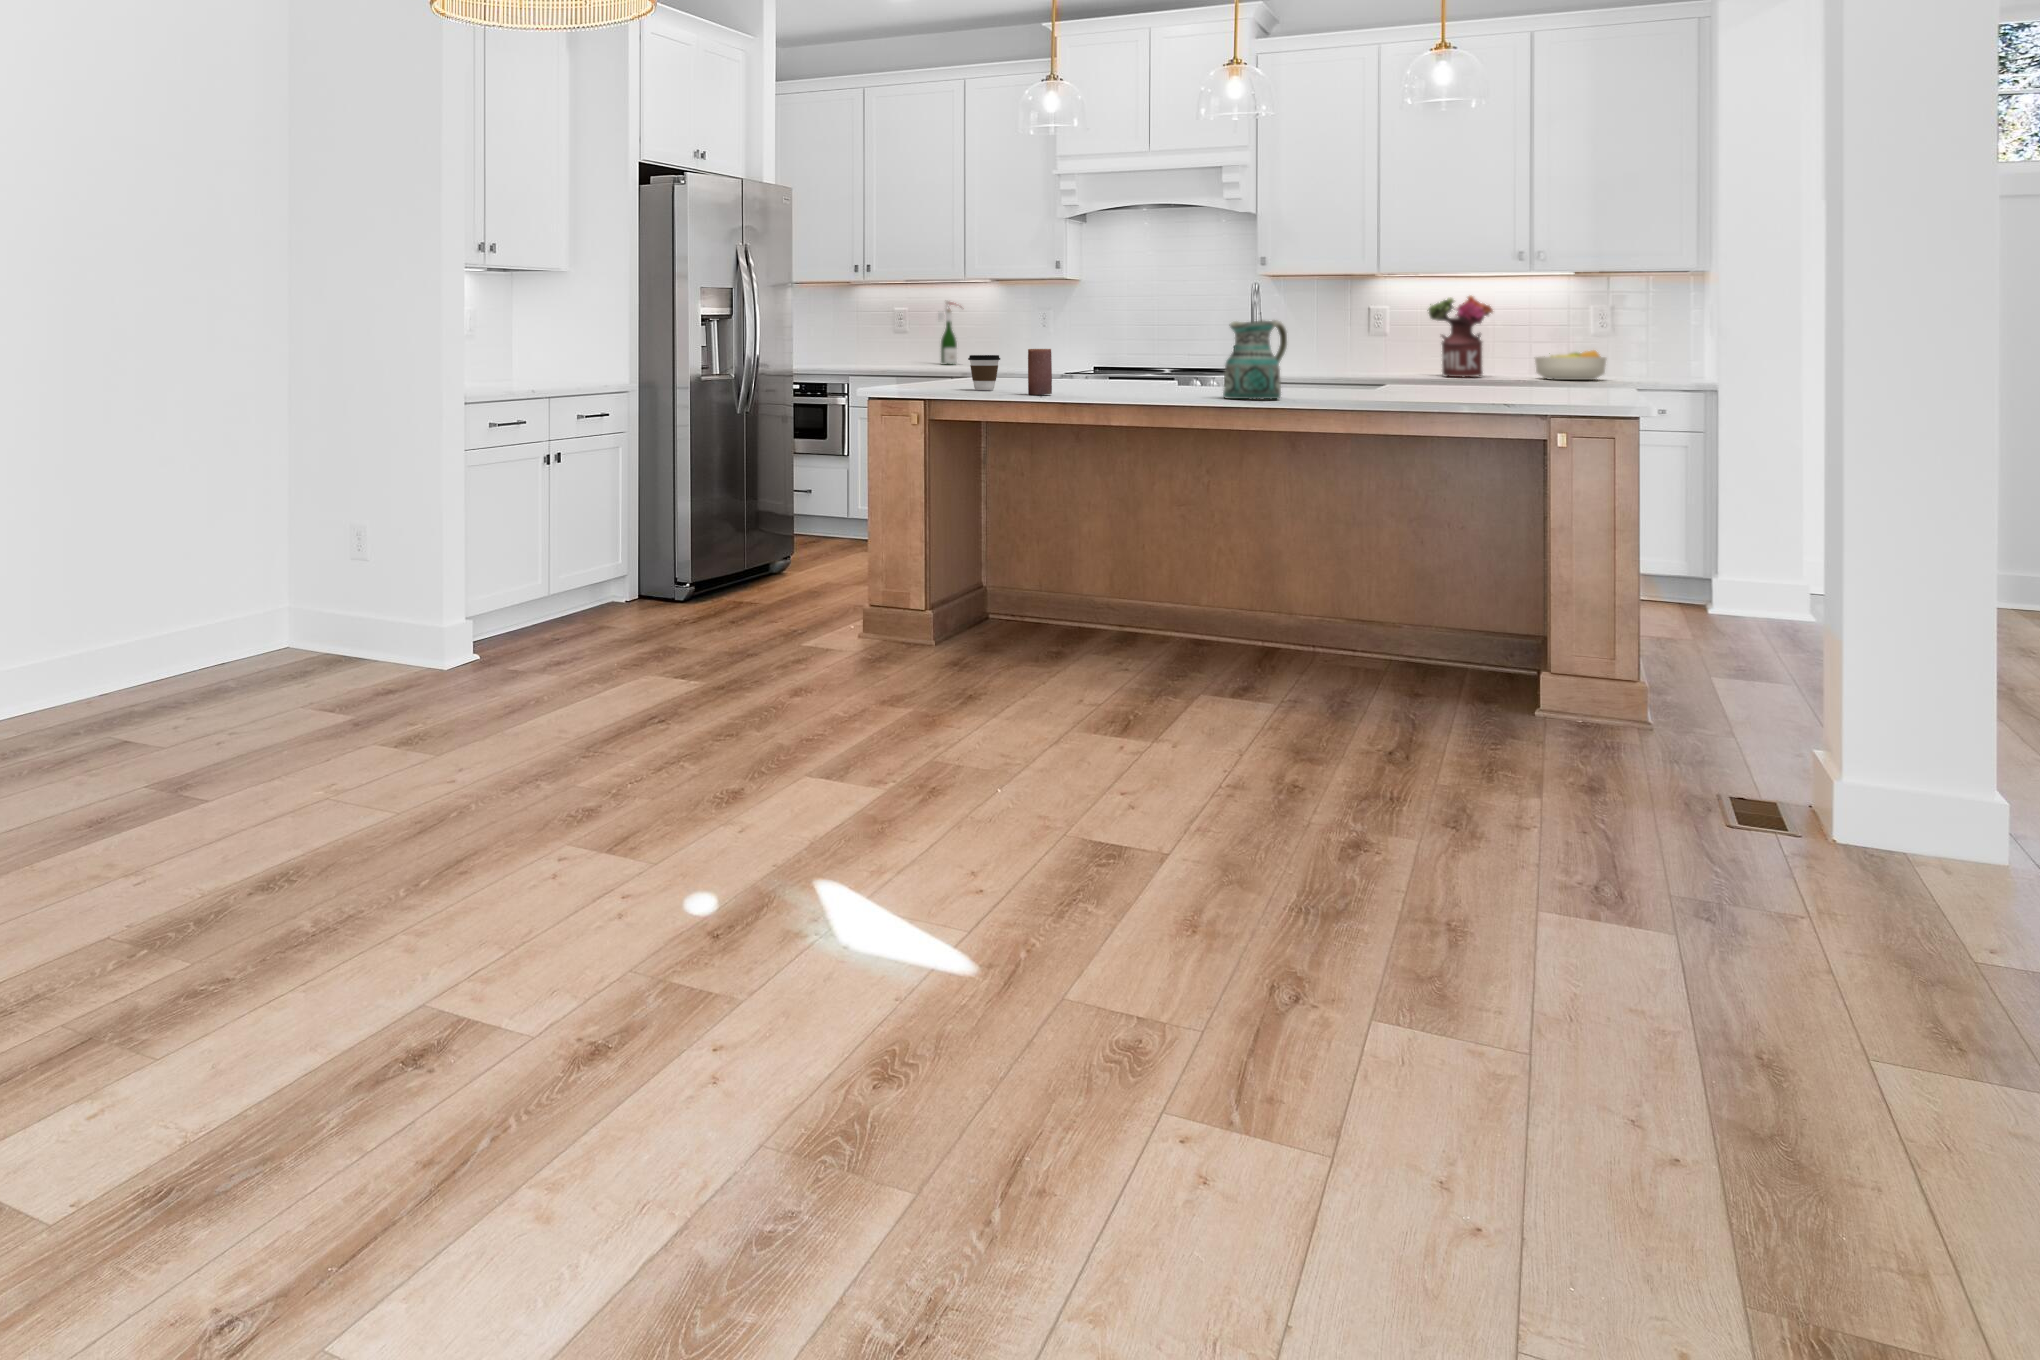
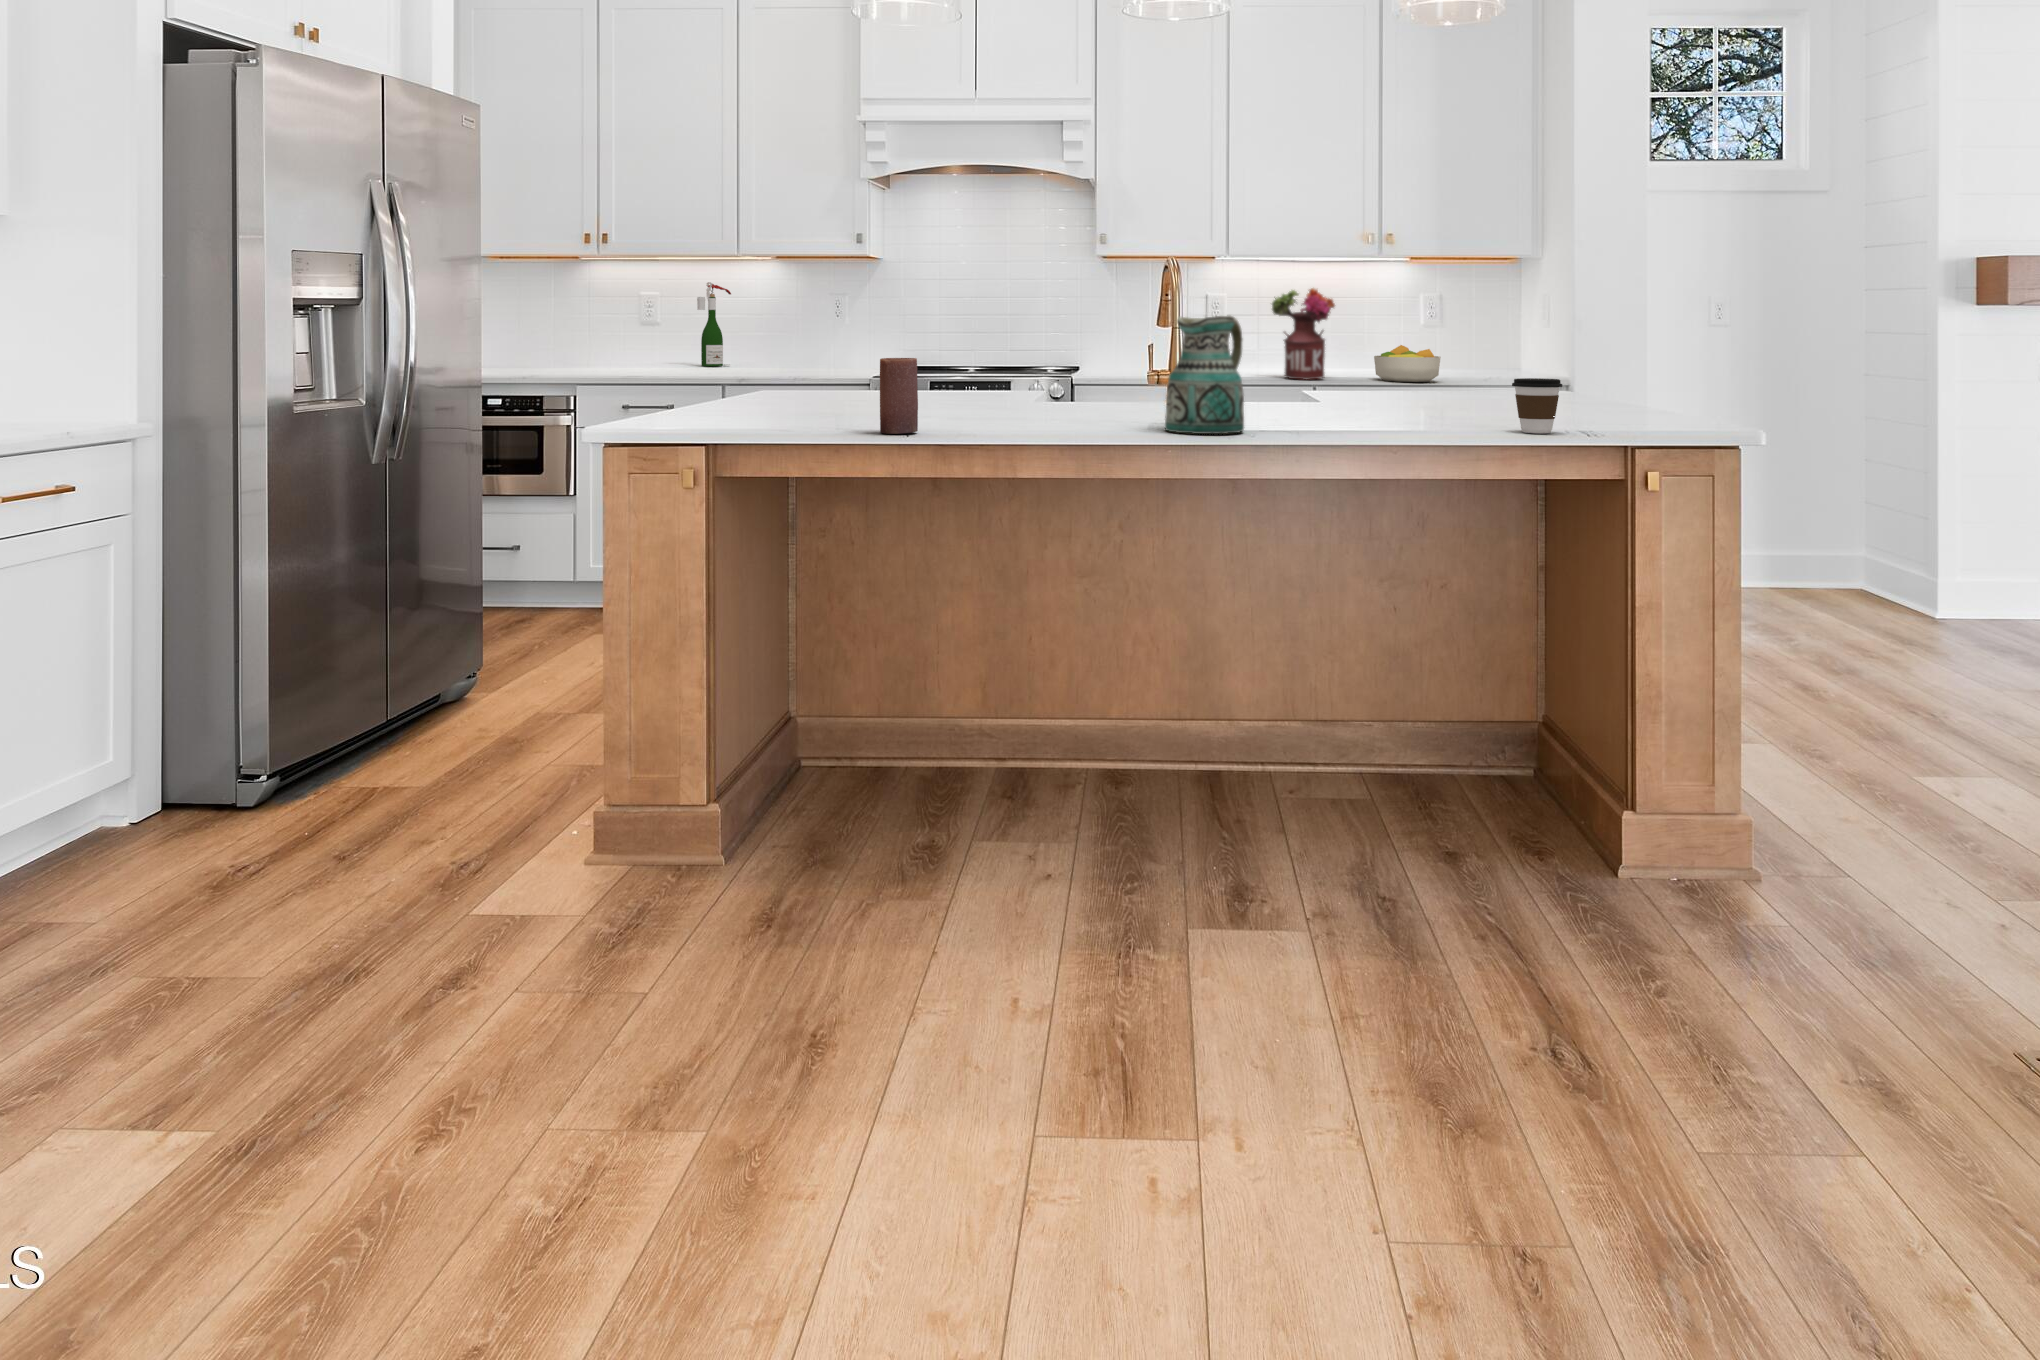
coffee cup: present [968,355,1000,390] -> present [1512,378,1562,433]

